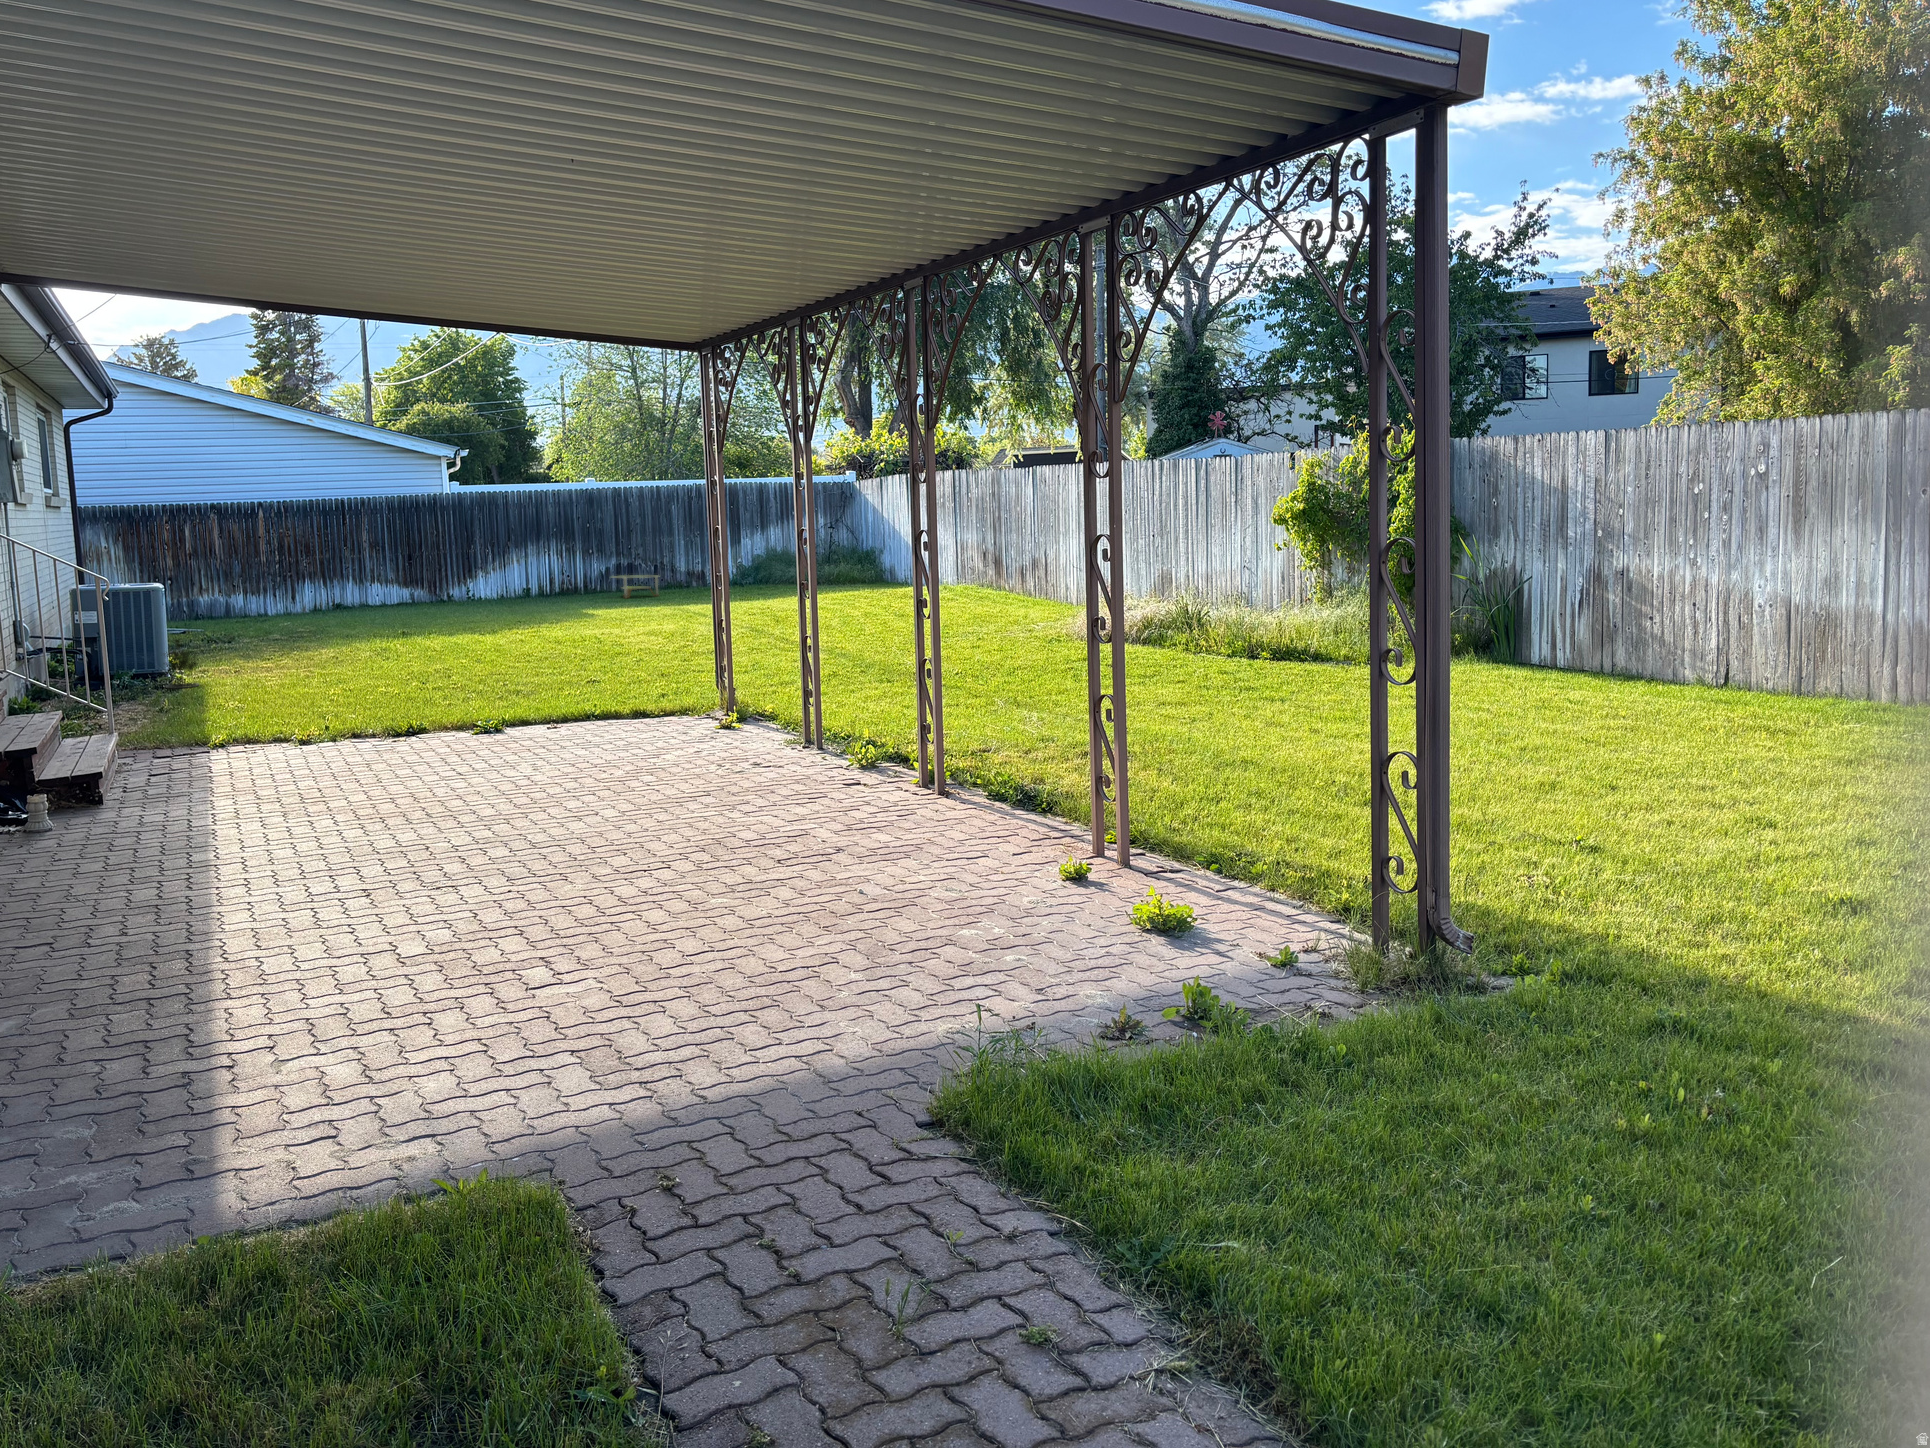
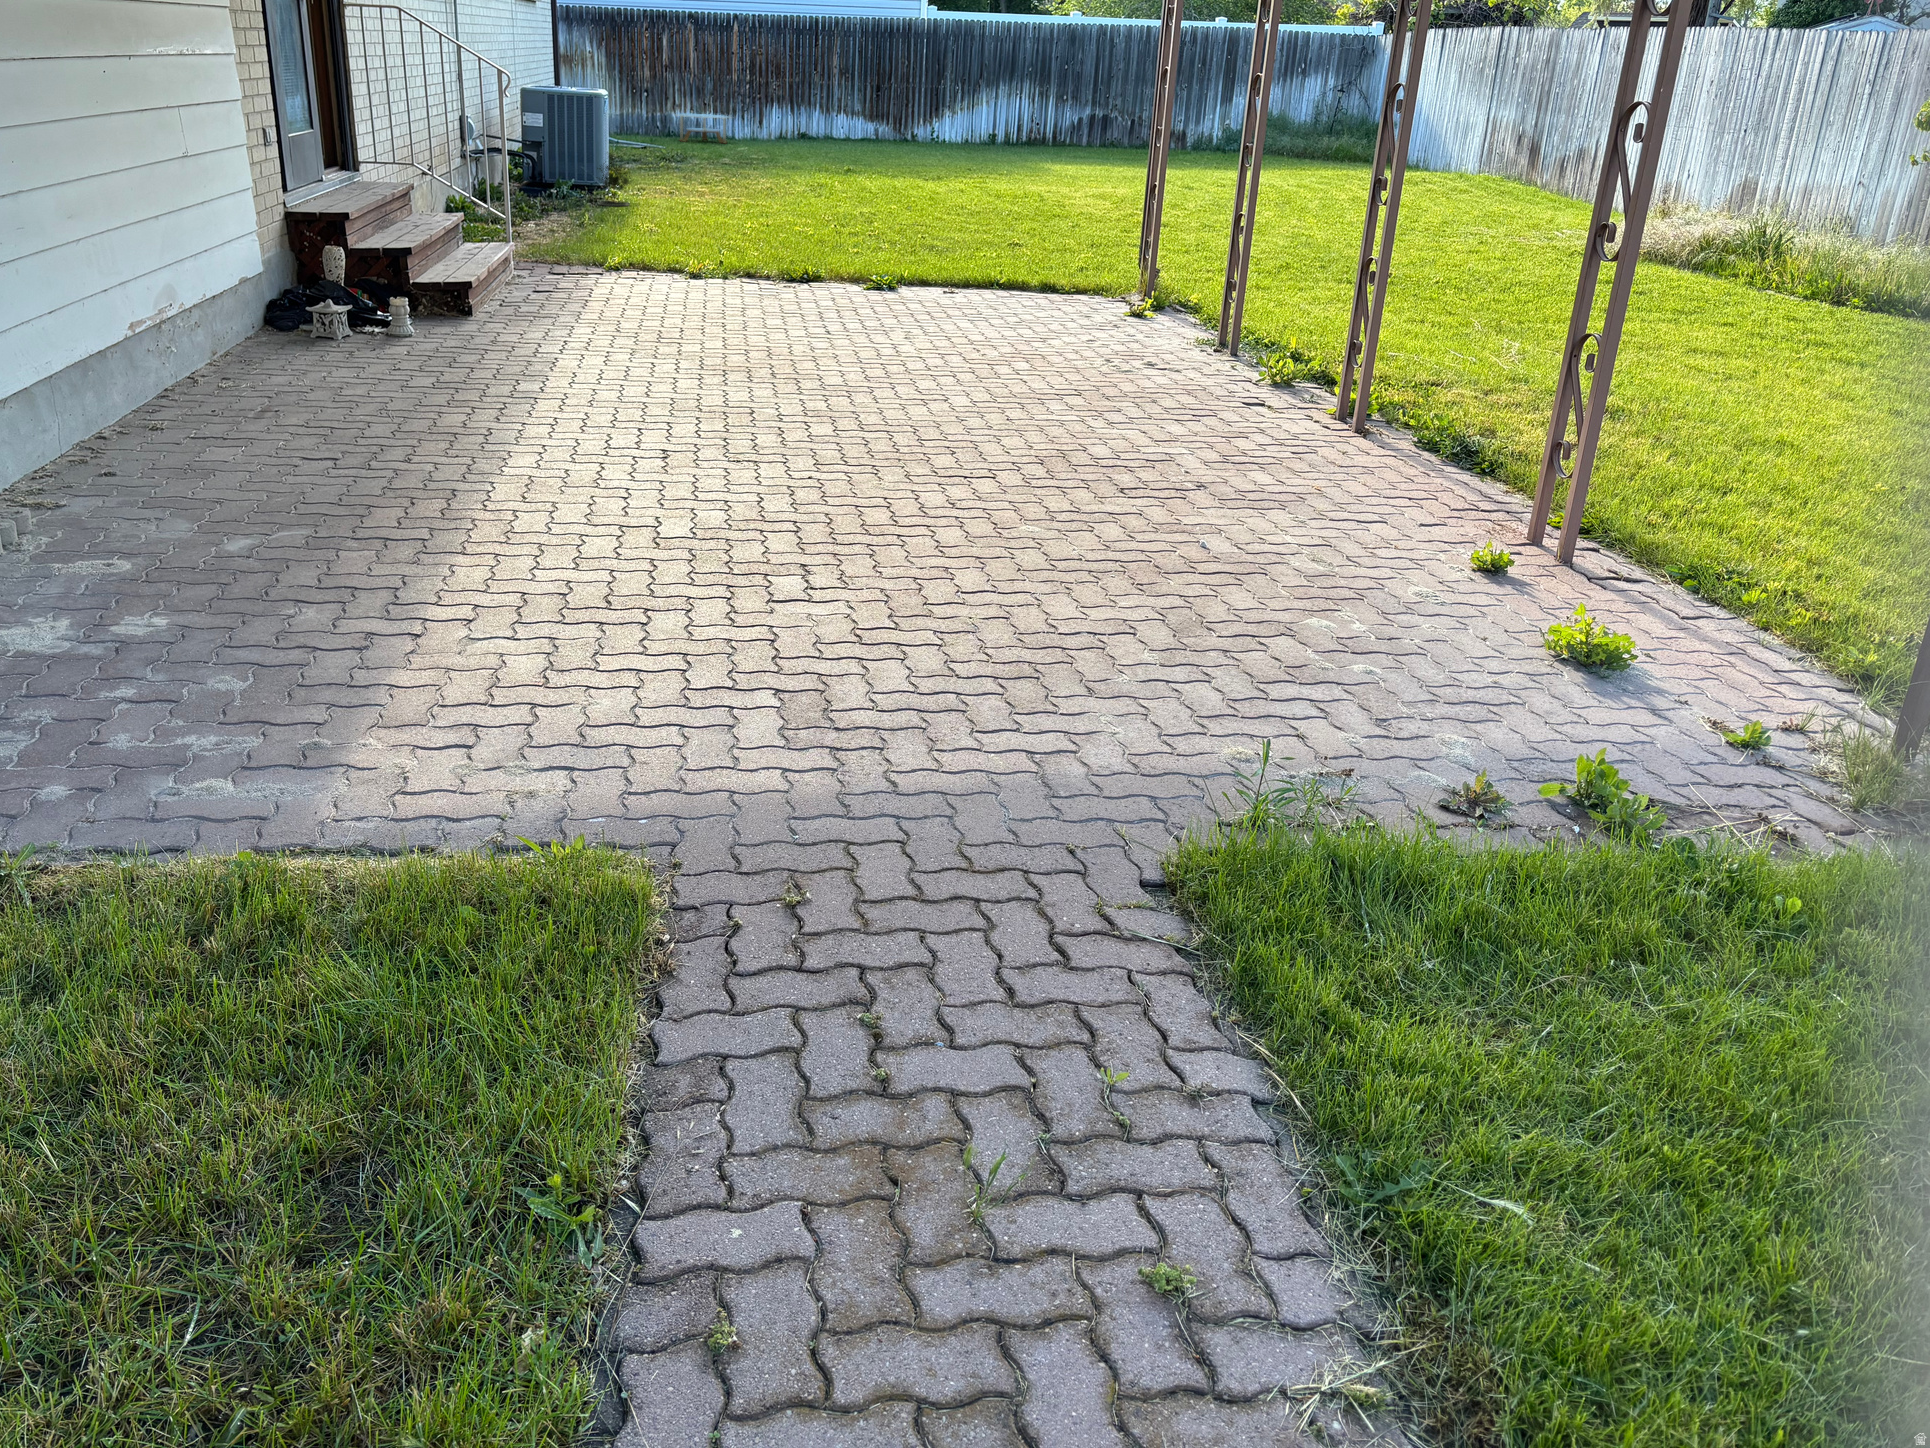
round table: present [614,575,658,598] -> present [677,114,731,143]

